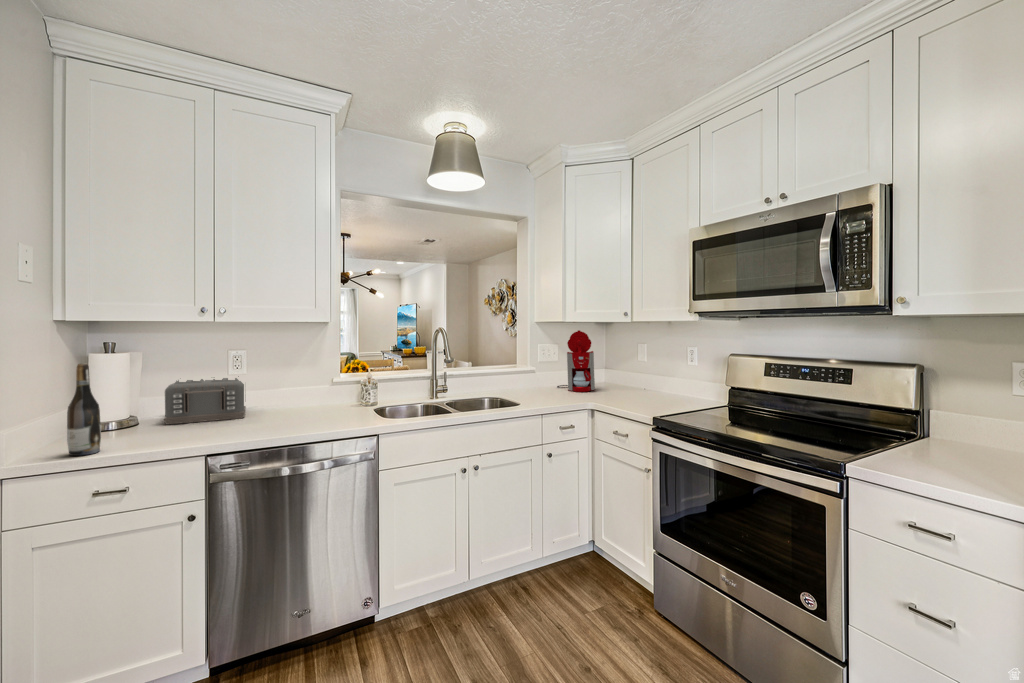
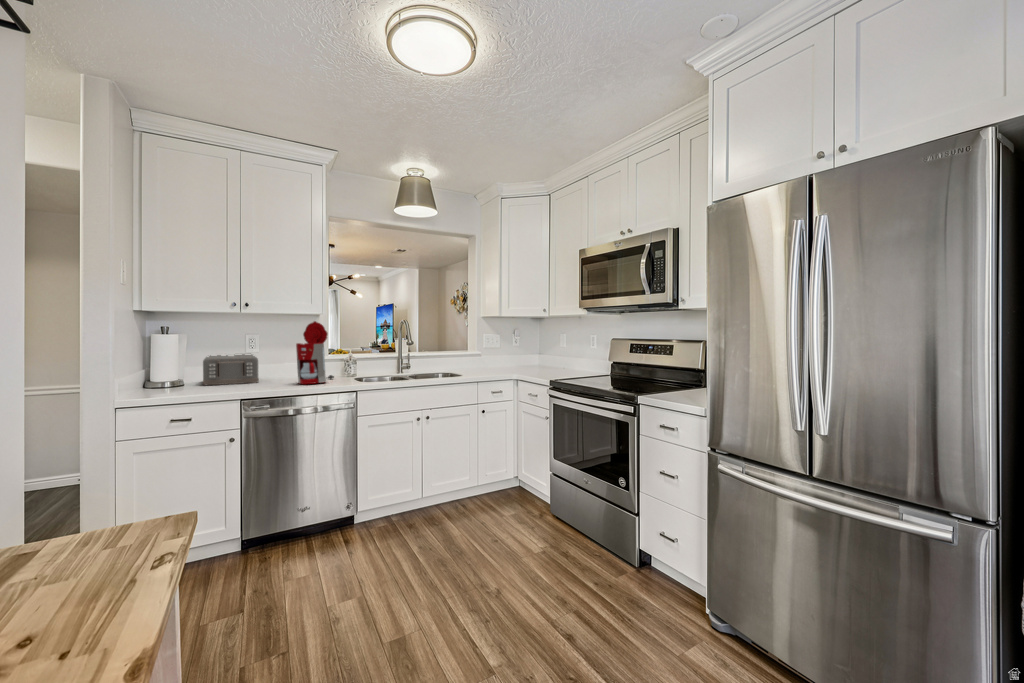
coffee maker: present [557,330,595,392] -> present [296,321,334,384]
wine bottle: present [67,364,101,456] -> none [152,338,172,397]

